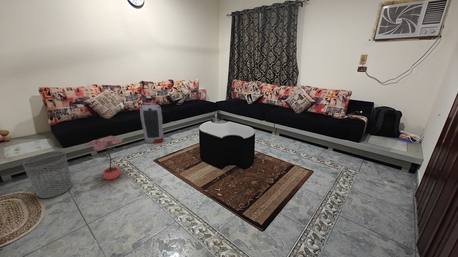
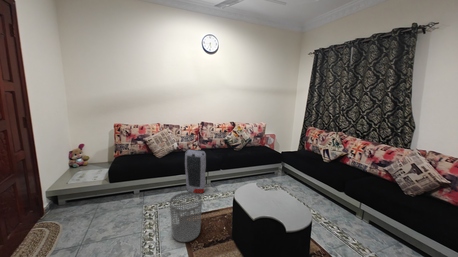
potted plant: present [86,136,124,180] -> none [105,183,141,234]
waste bin: present [23,152,72,198] -> present [170,192,202,242]

